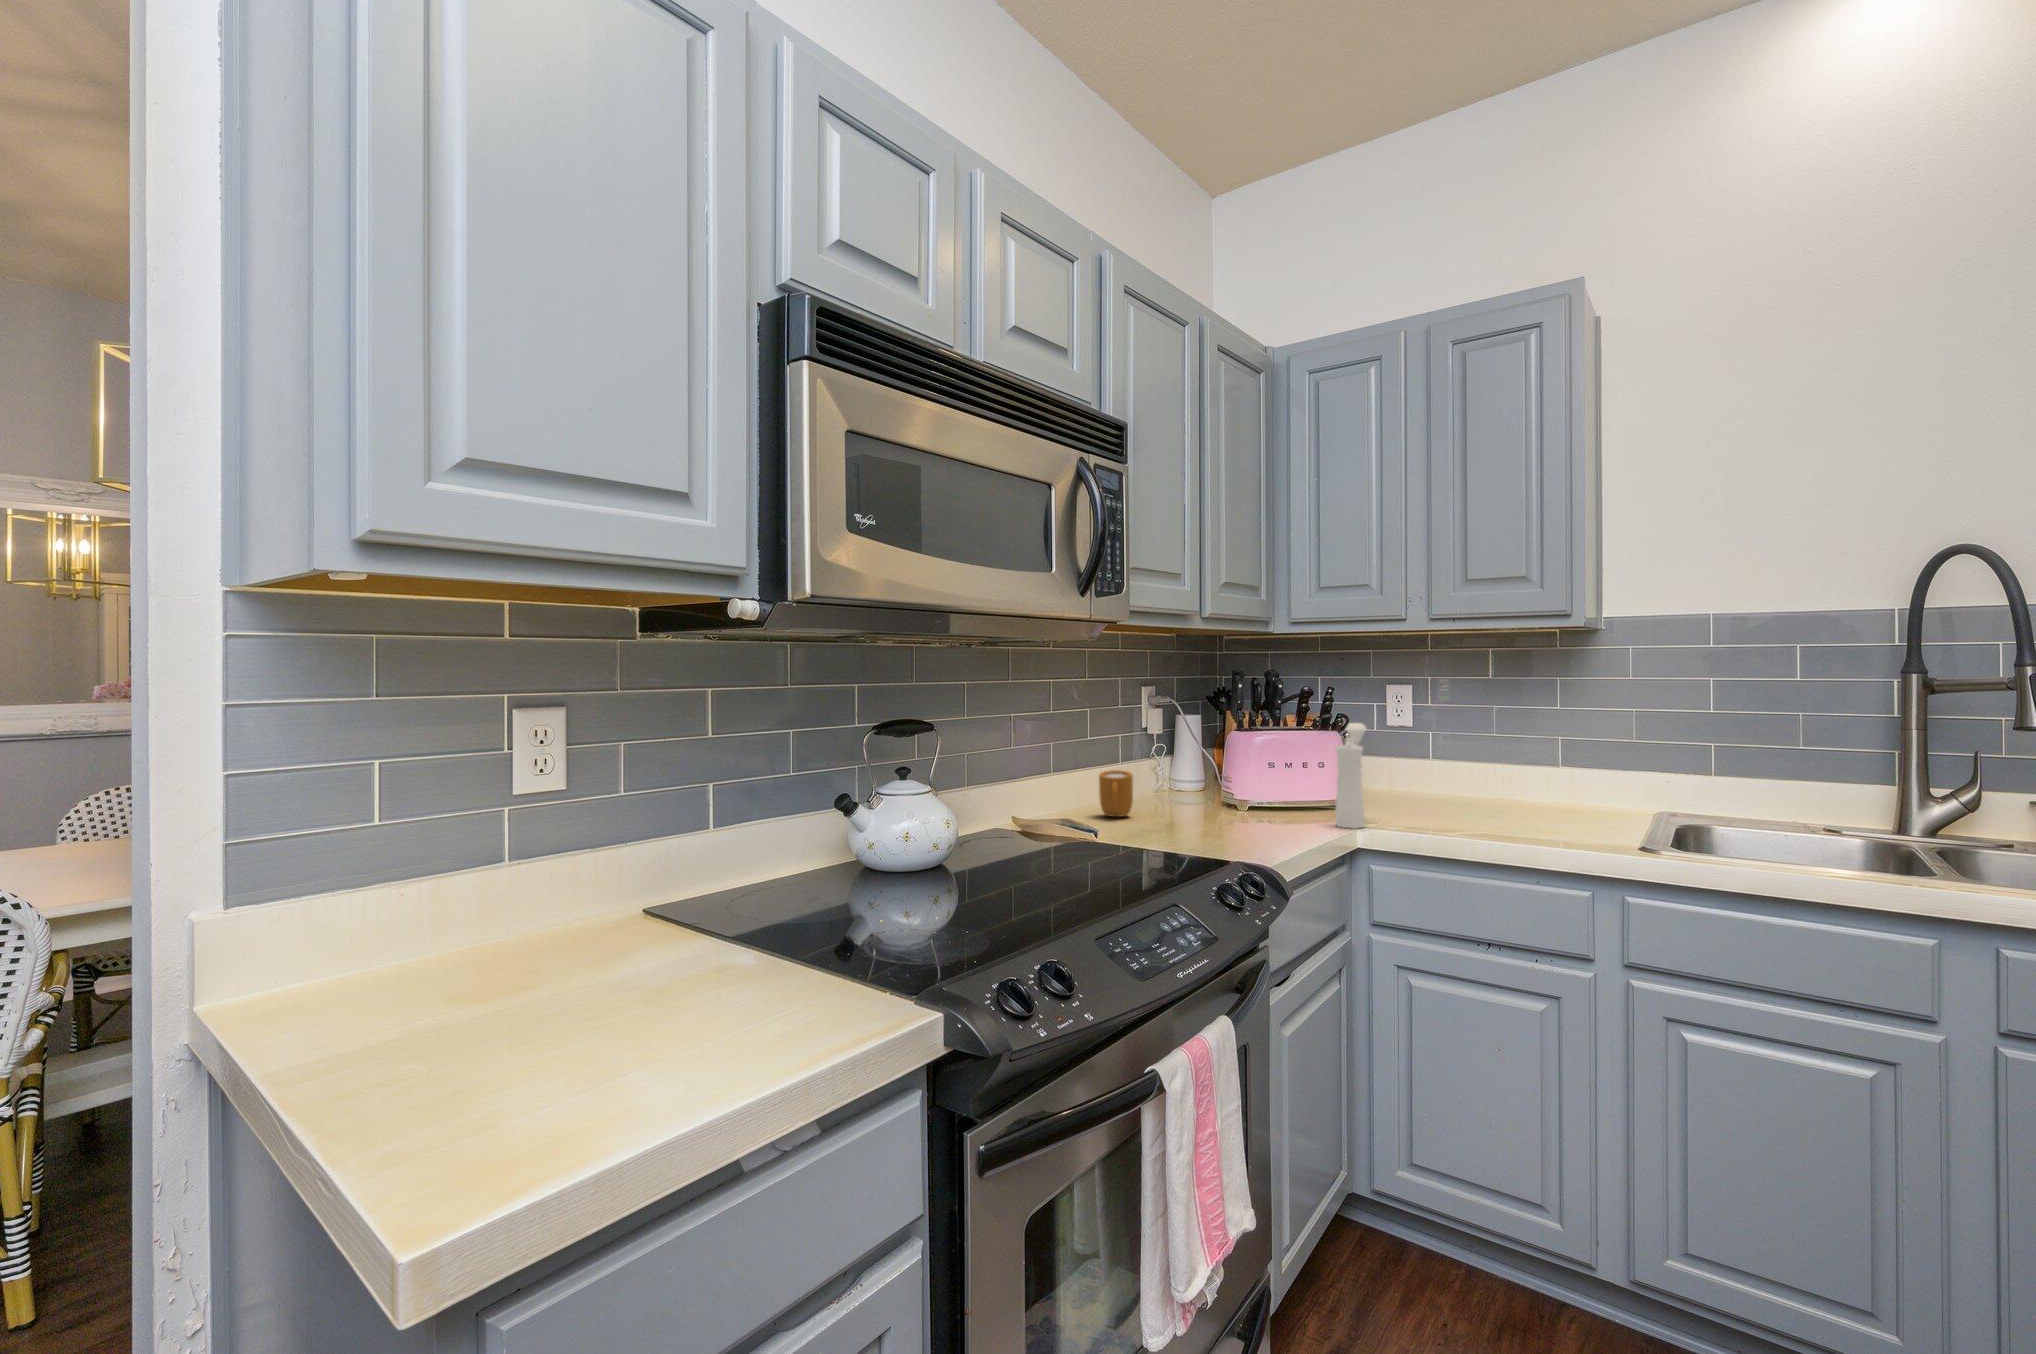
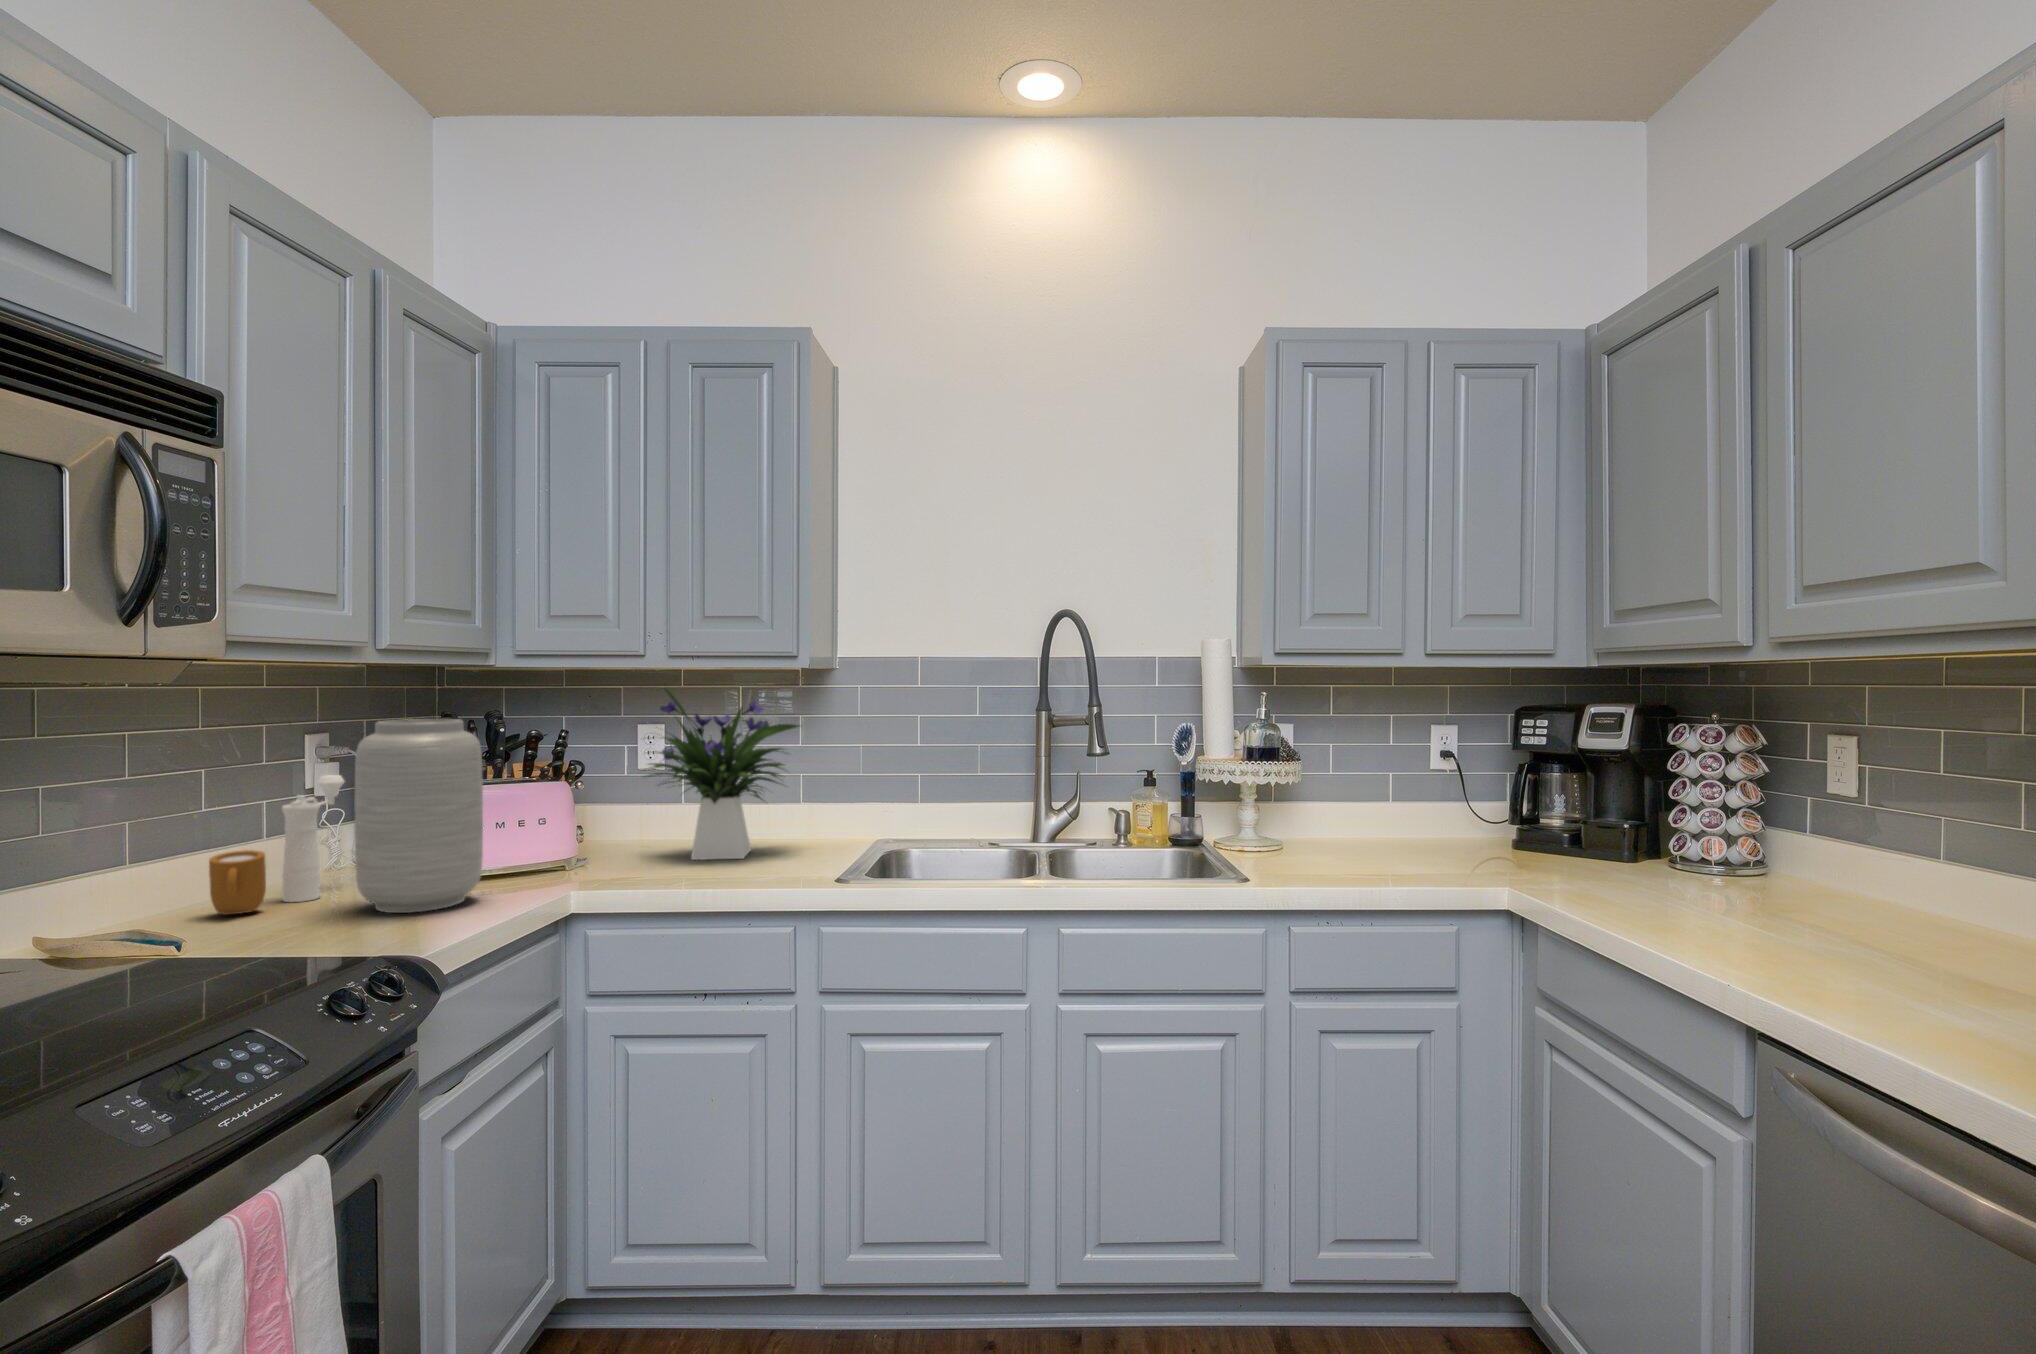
flower arrangement: none [1400,650,1572,817] -> present [646,689,799,860]
vase: none [1194,674,1287,830] -> present [355,719,483,913]
pepper mill: present [1335,723,1366,829] -> present [282,775,344,902]

